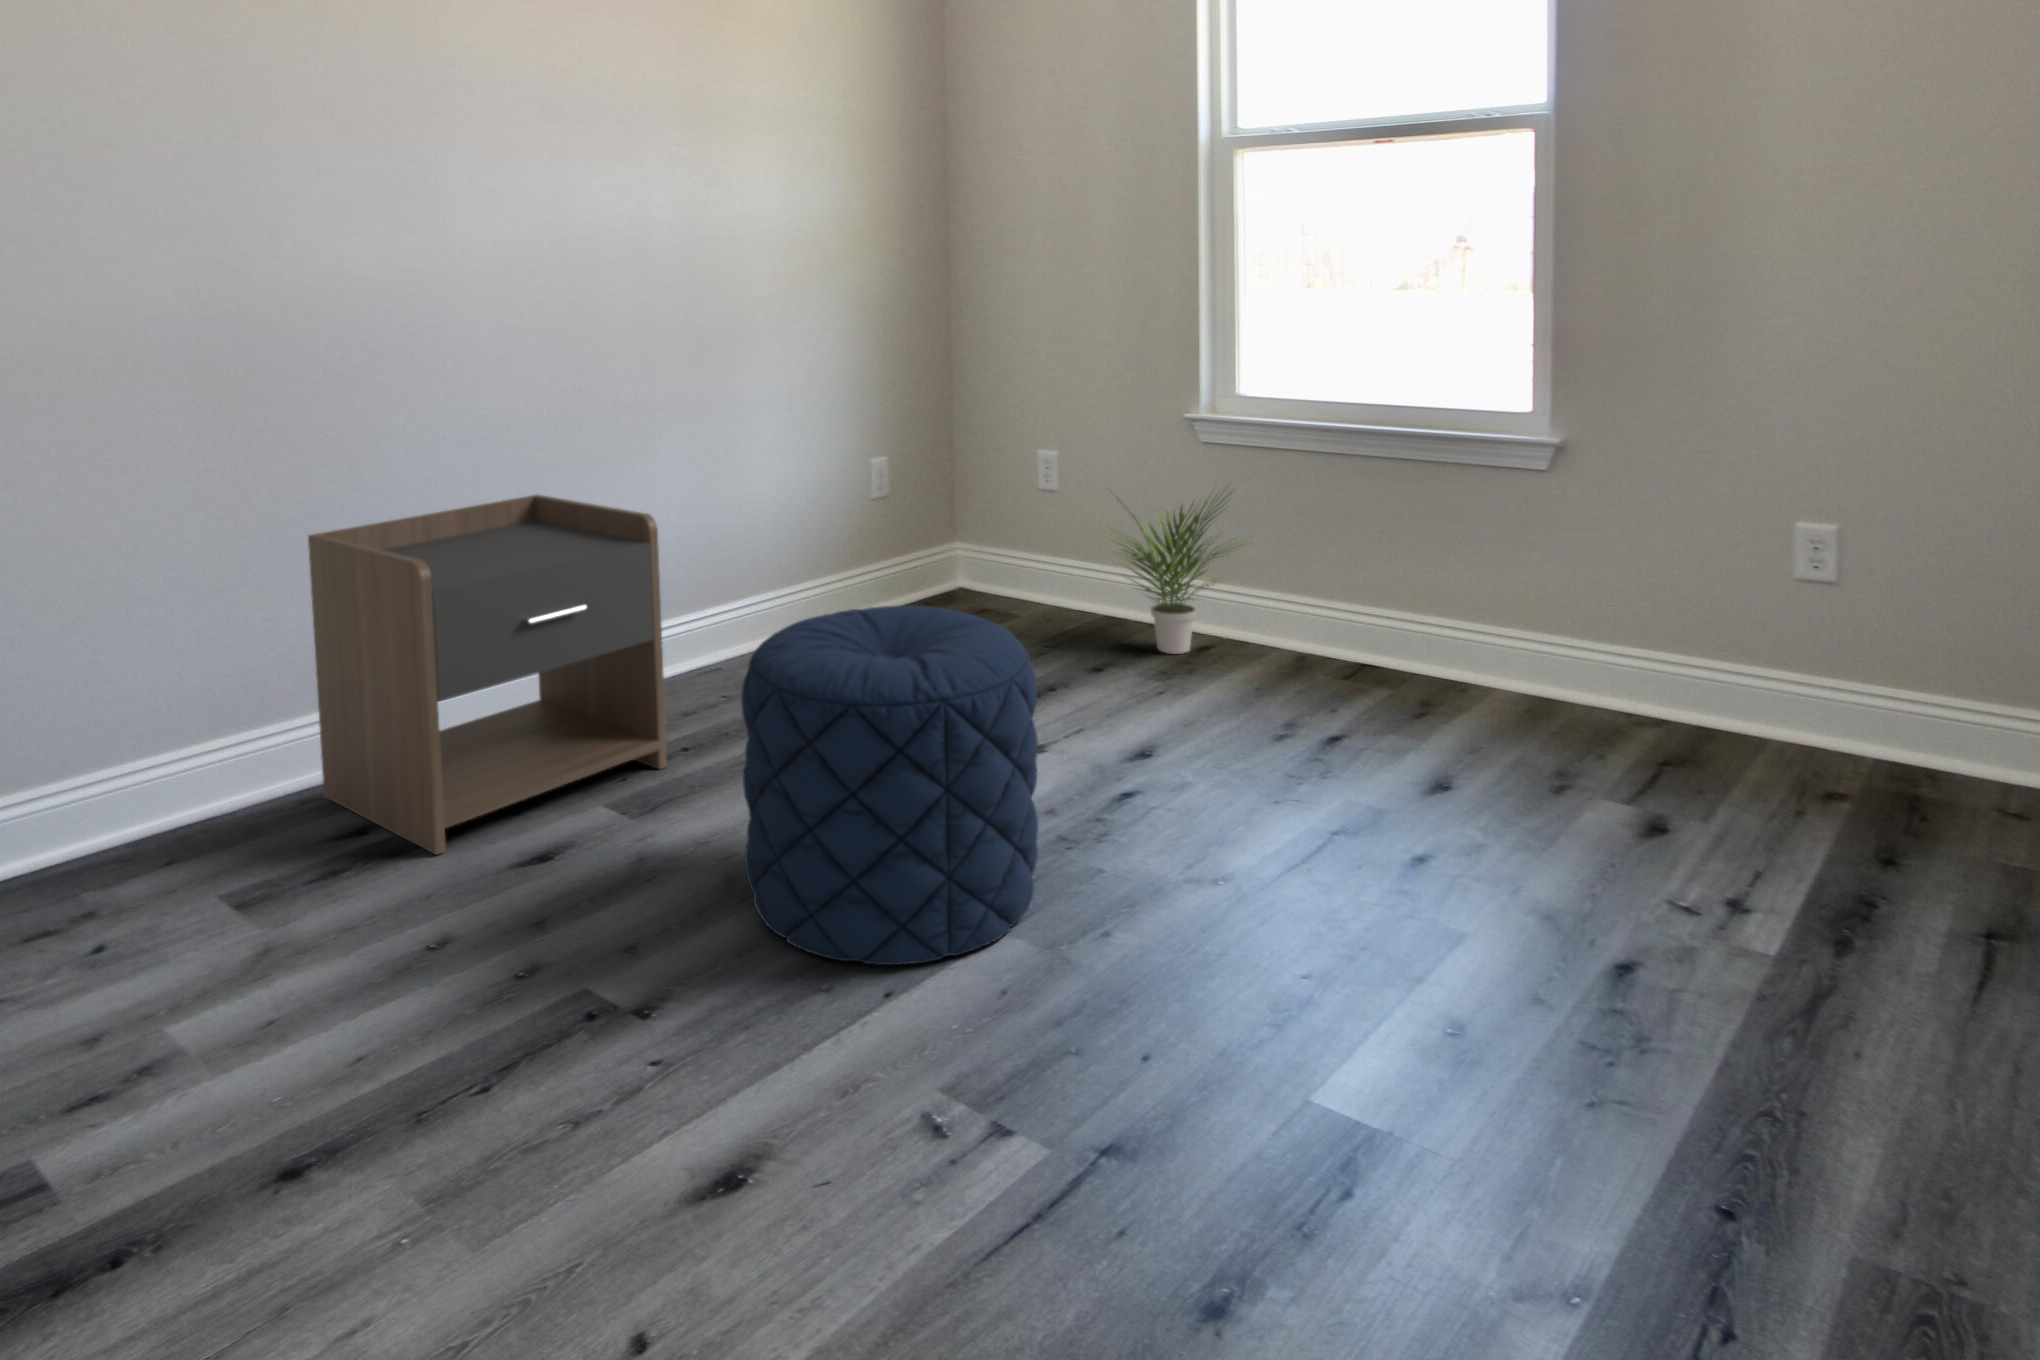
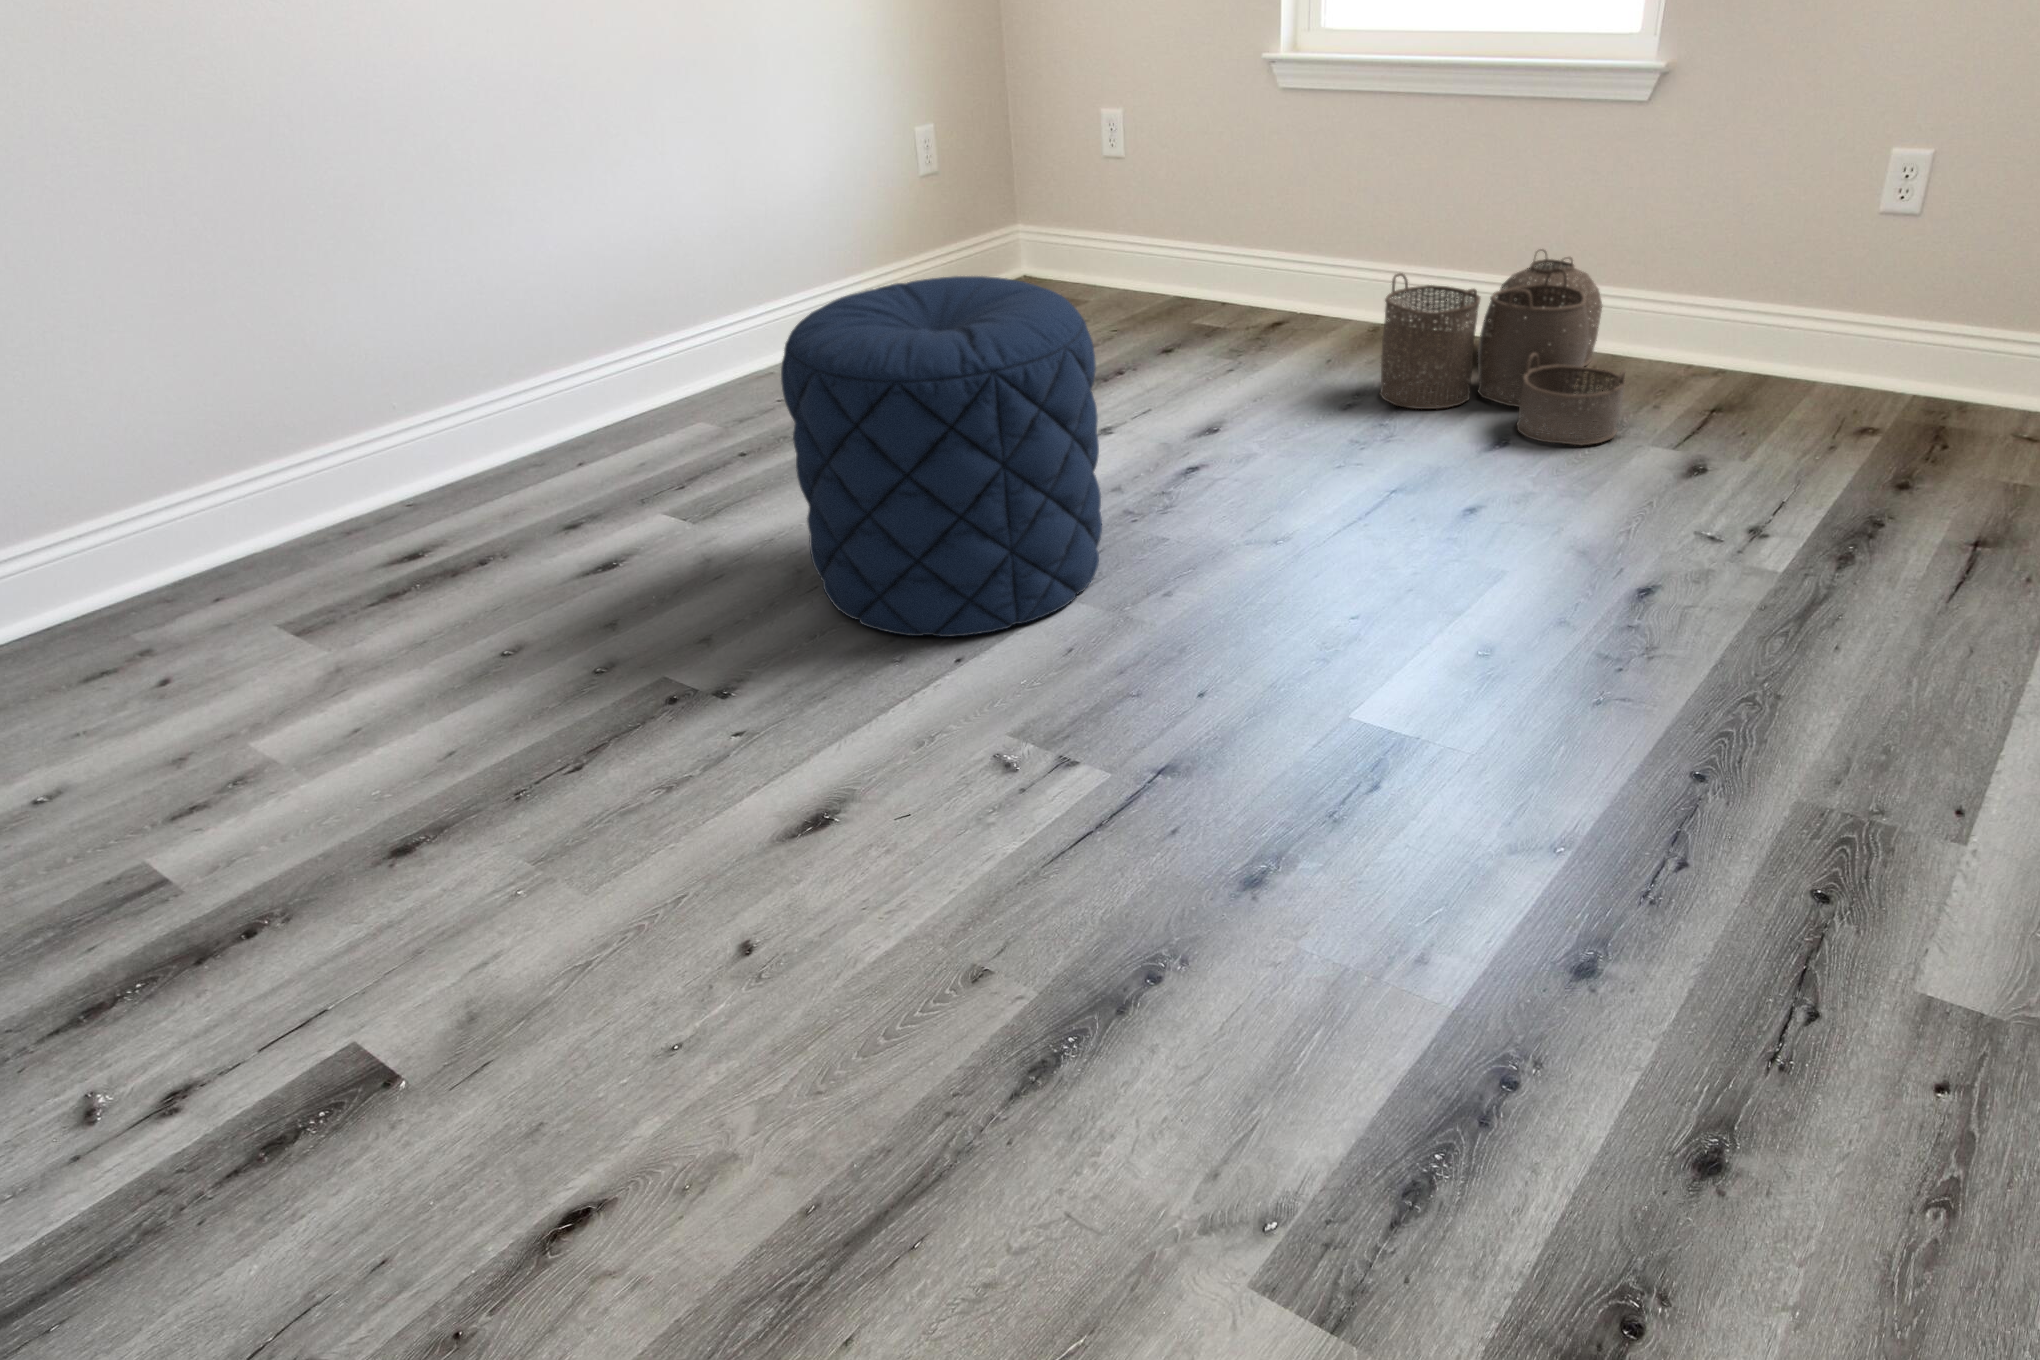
potted plant: present [1110,489,1244,654] -> none [1167,132,1335,331]
nightstand: present [308,495,667,855] -> none [261,177,729,570]
woven basket: none [1312,597,1568,797] -> present [1380,249,1626,445]

